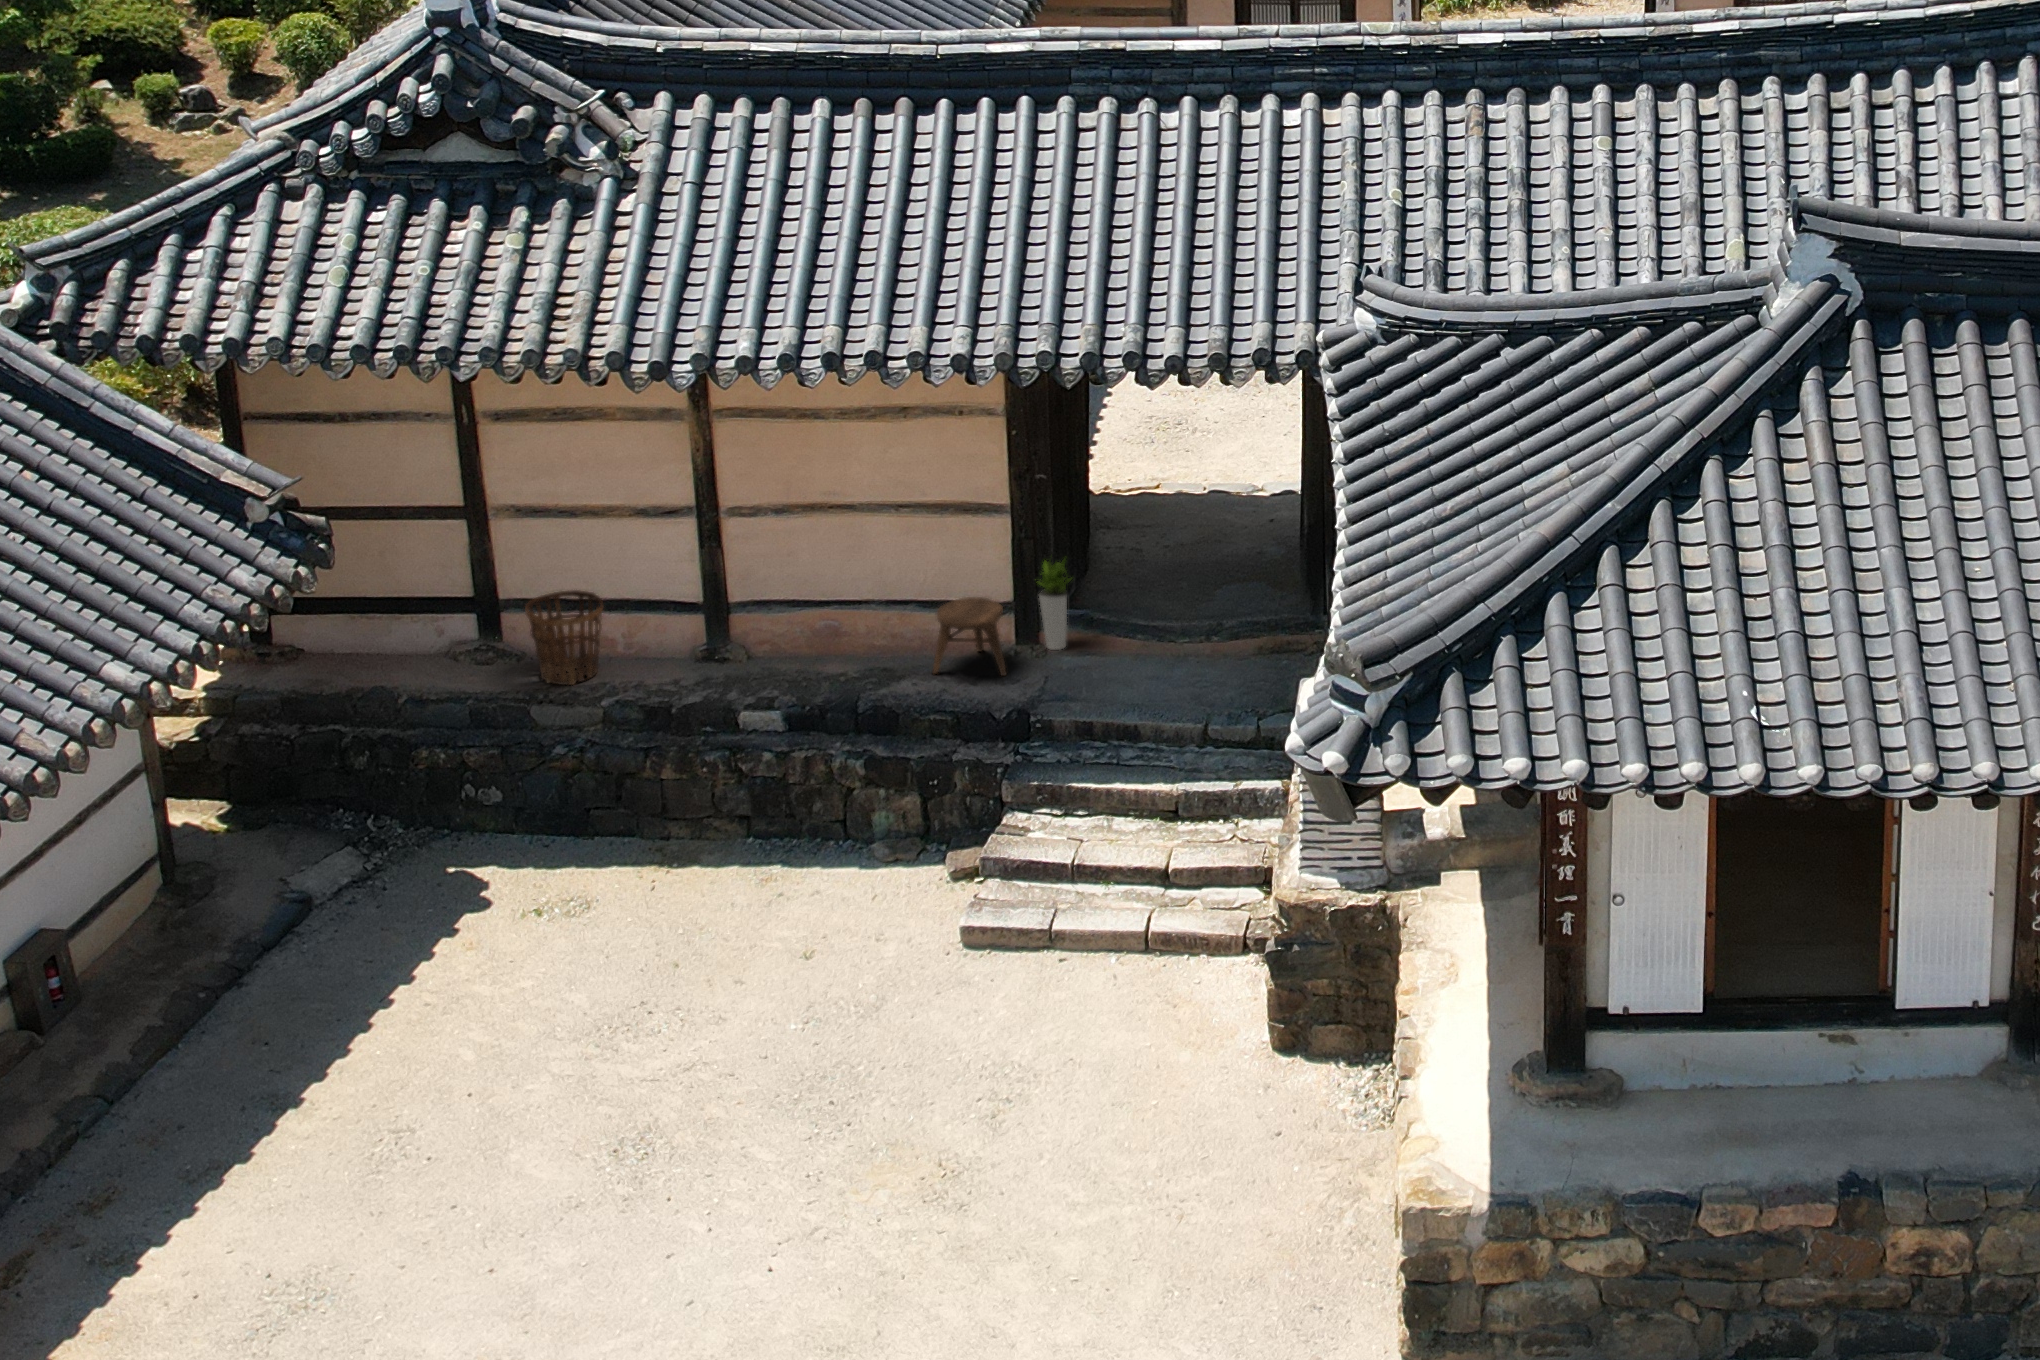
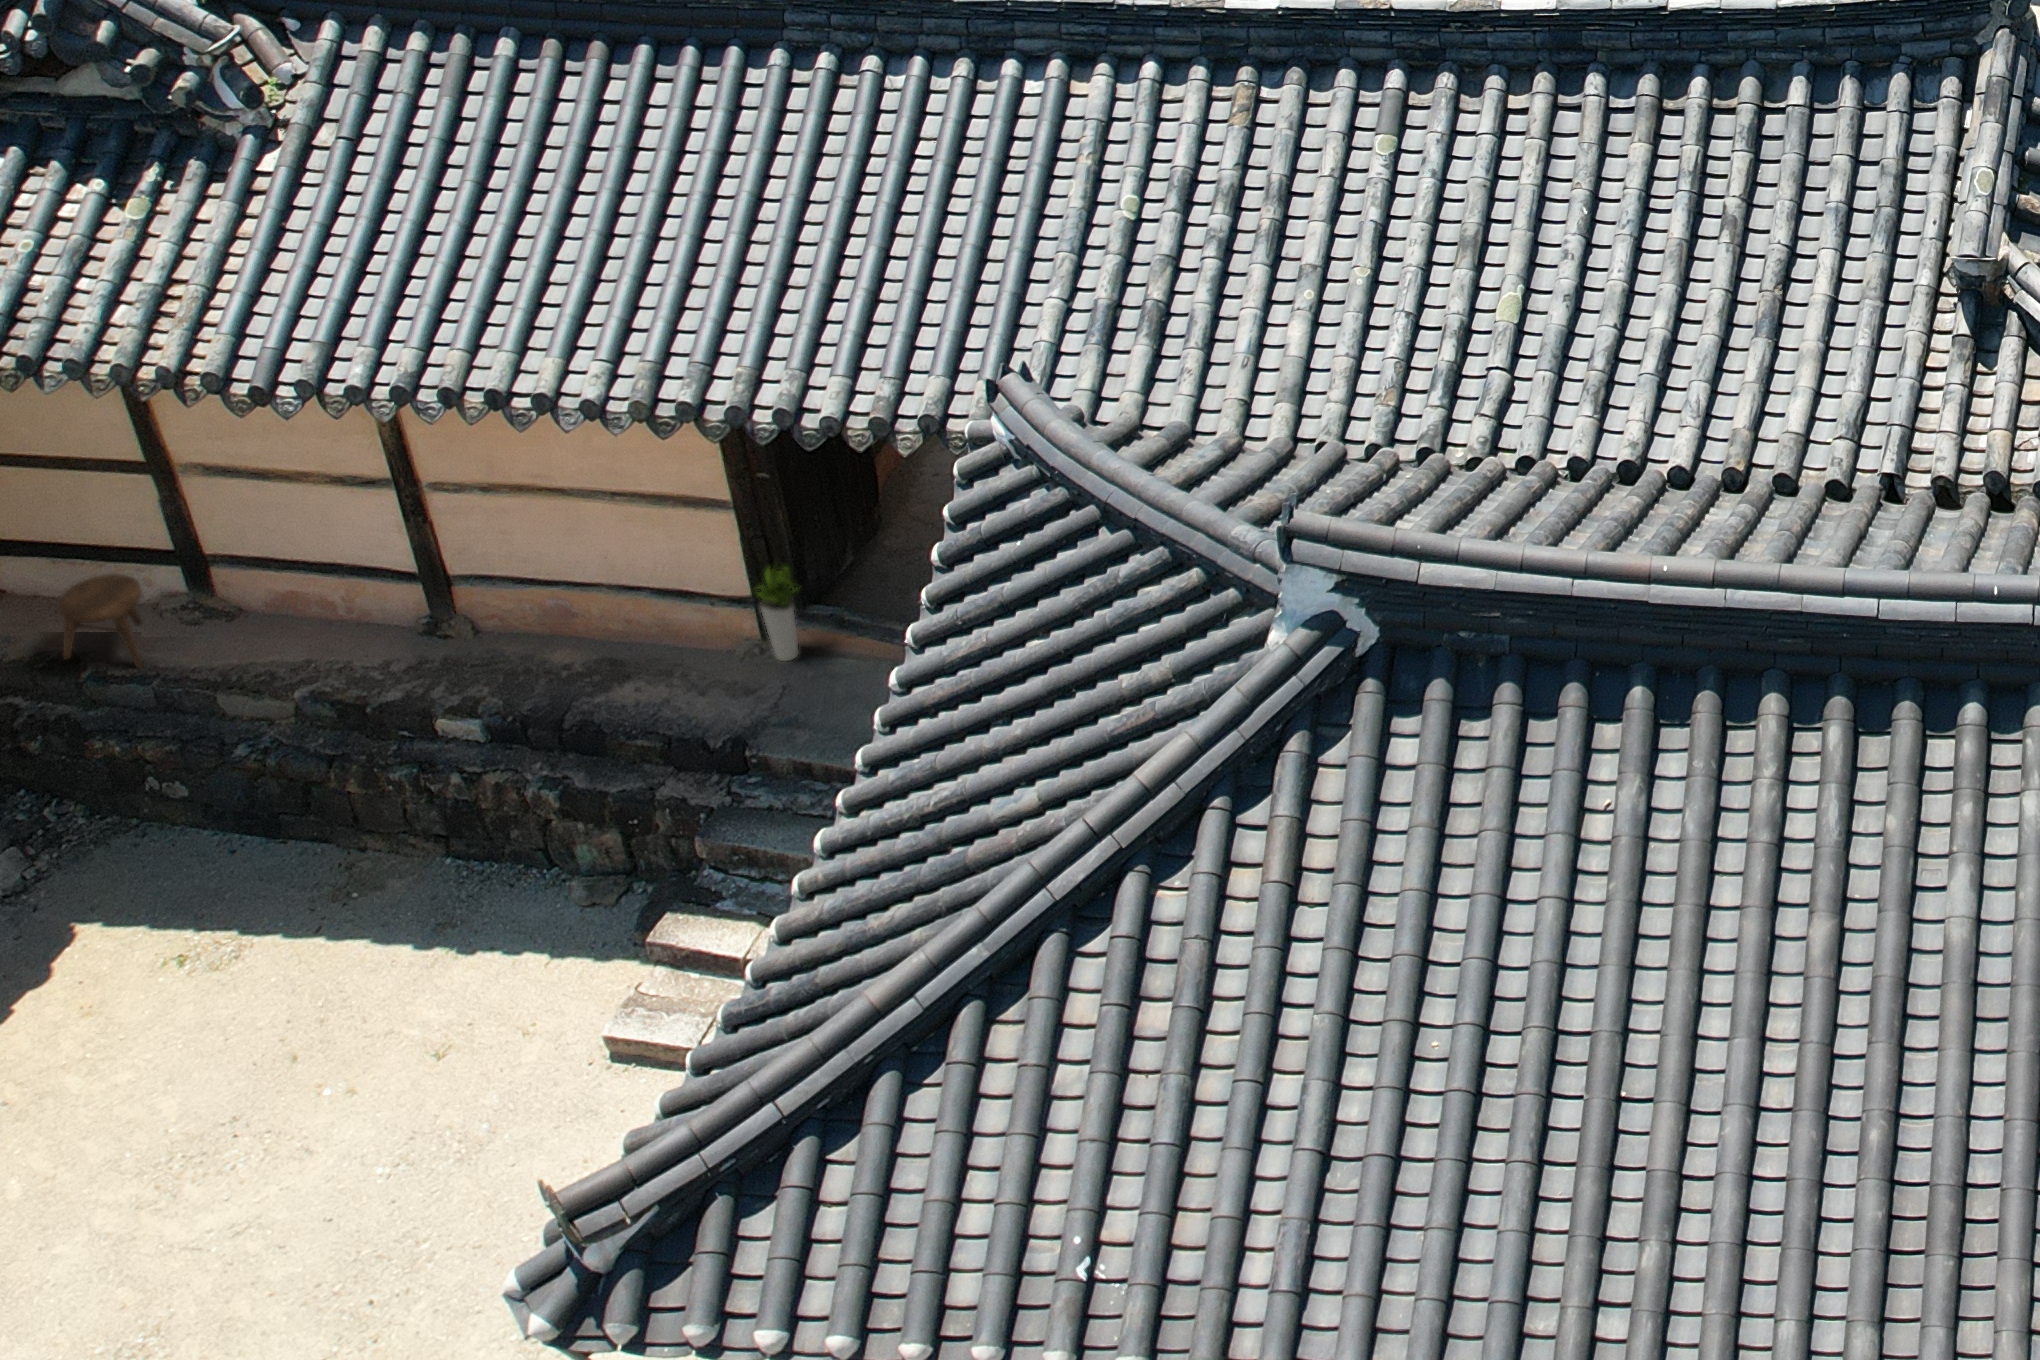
basket: present [525,590,603,685] -> none [178,566,273,677]
stool: present [933,597,1006,676] -> present [59,573,143,668]

